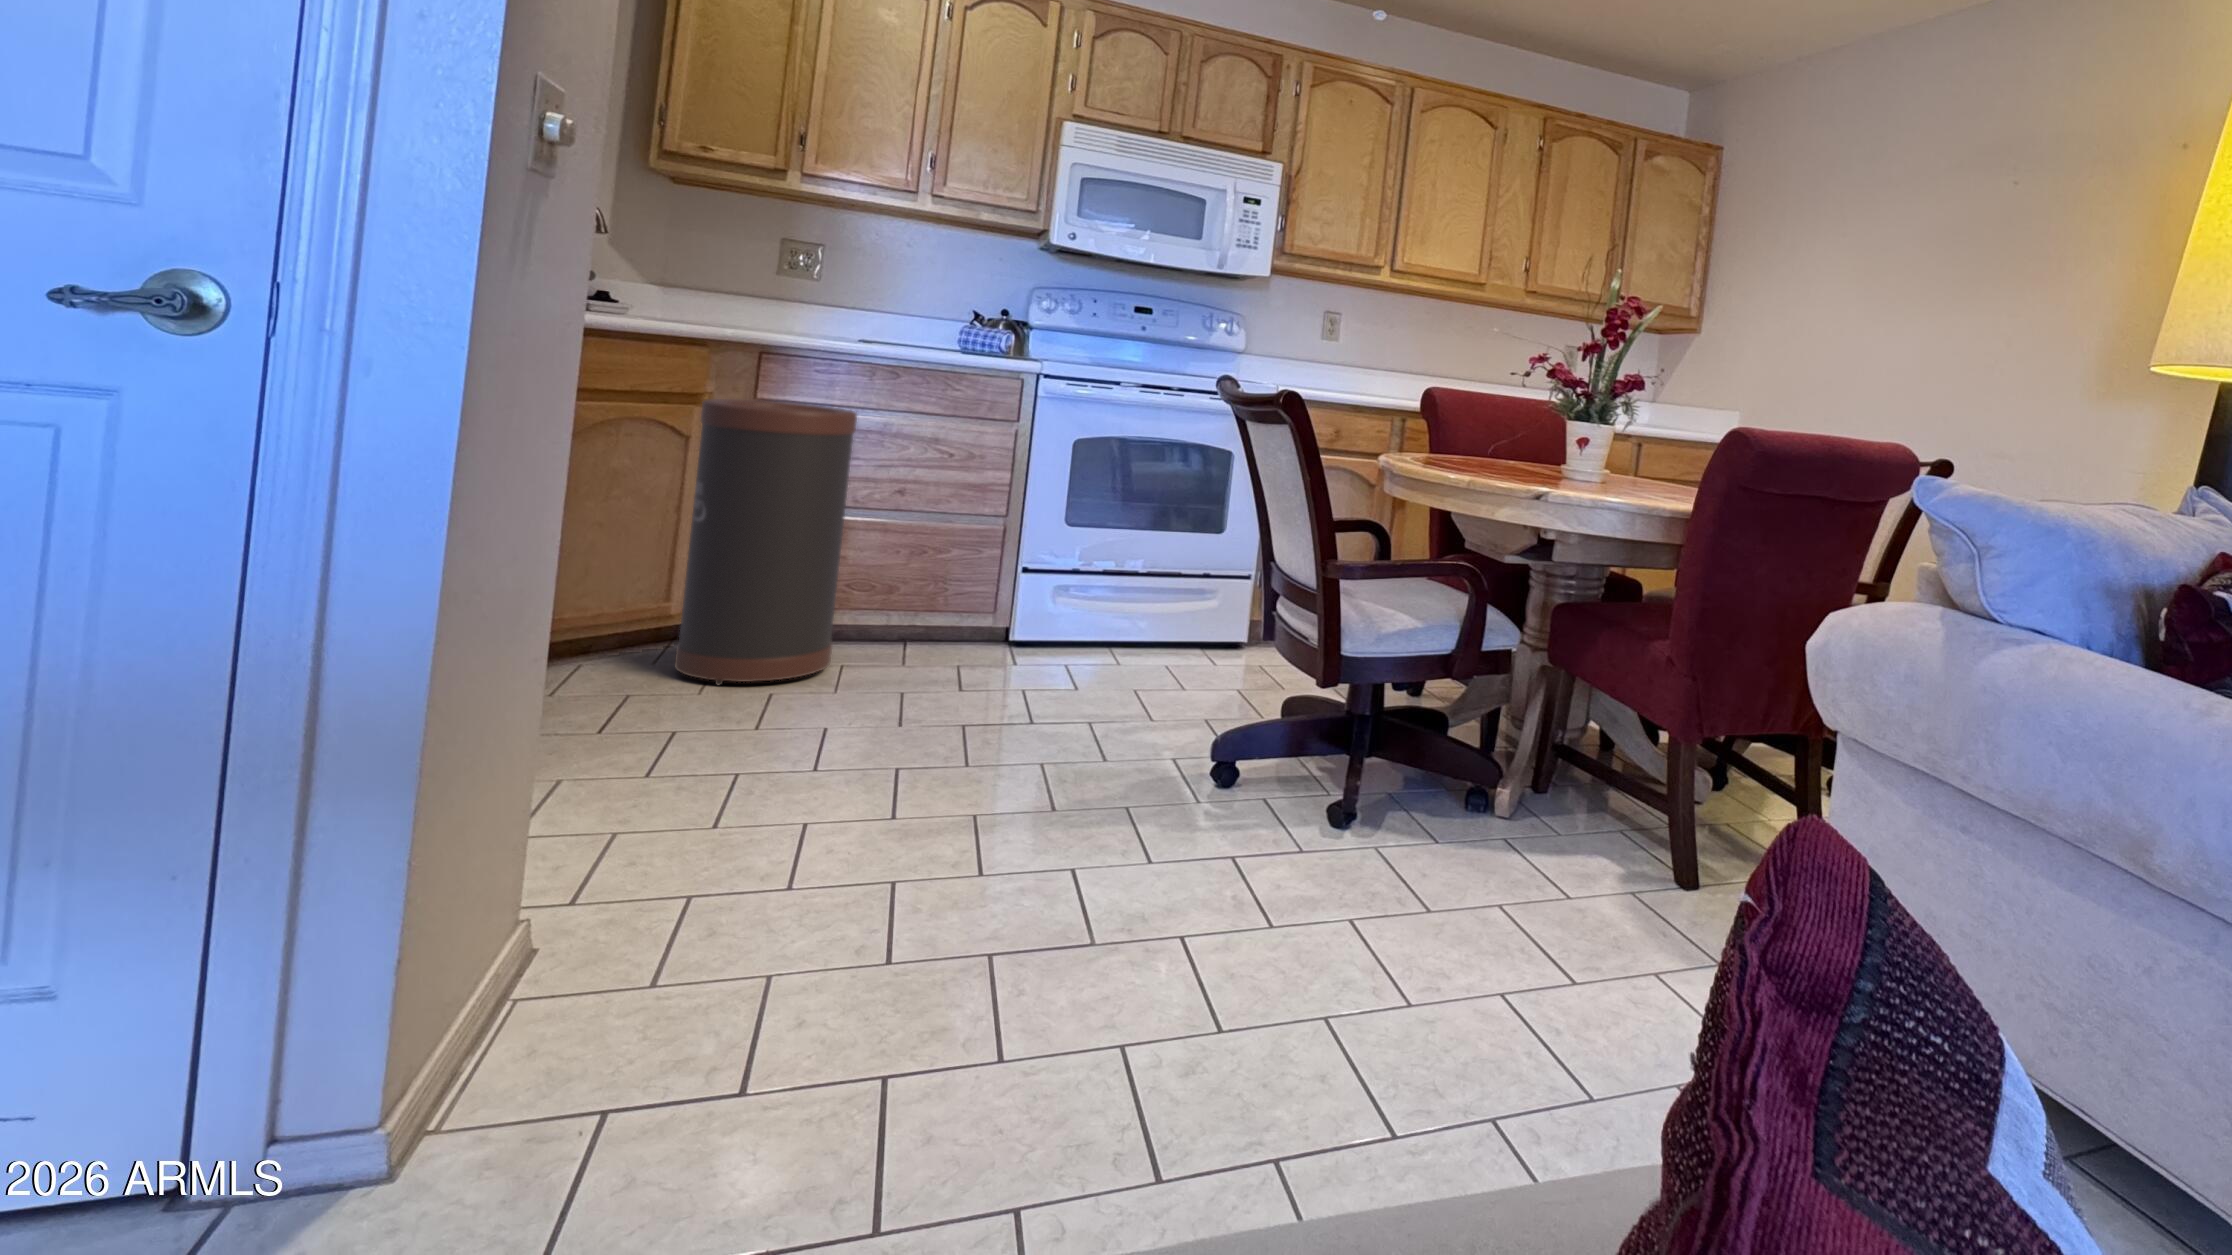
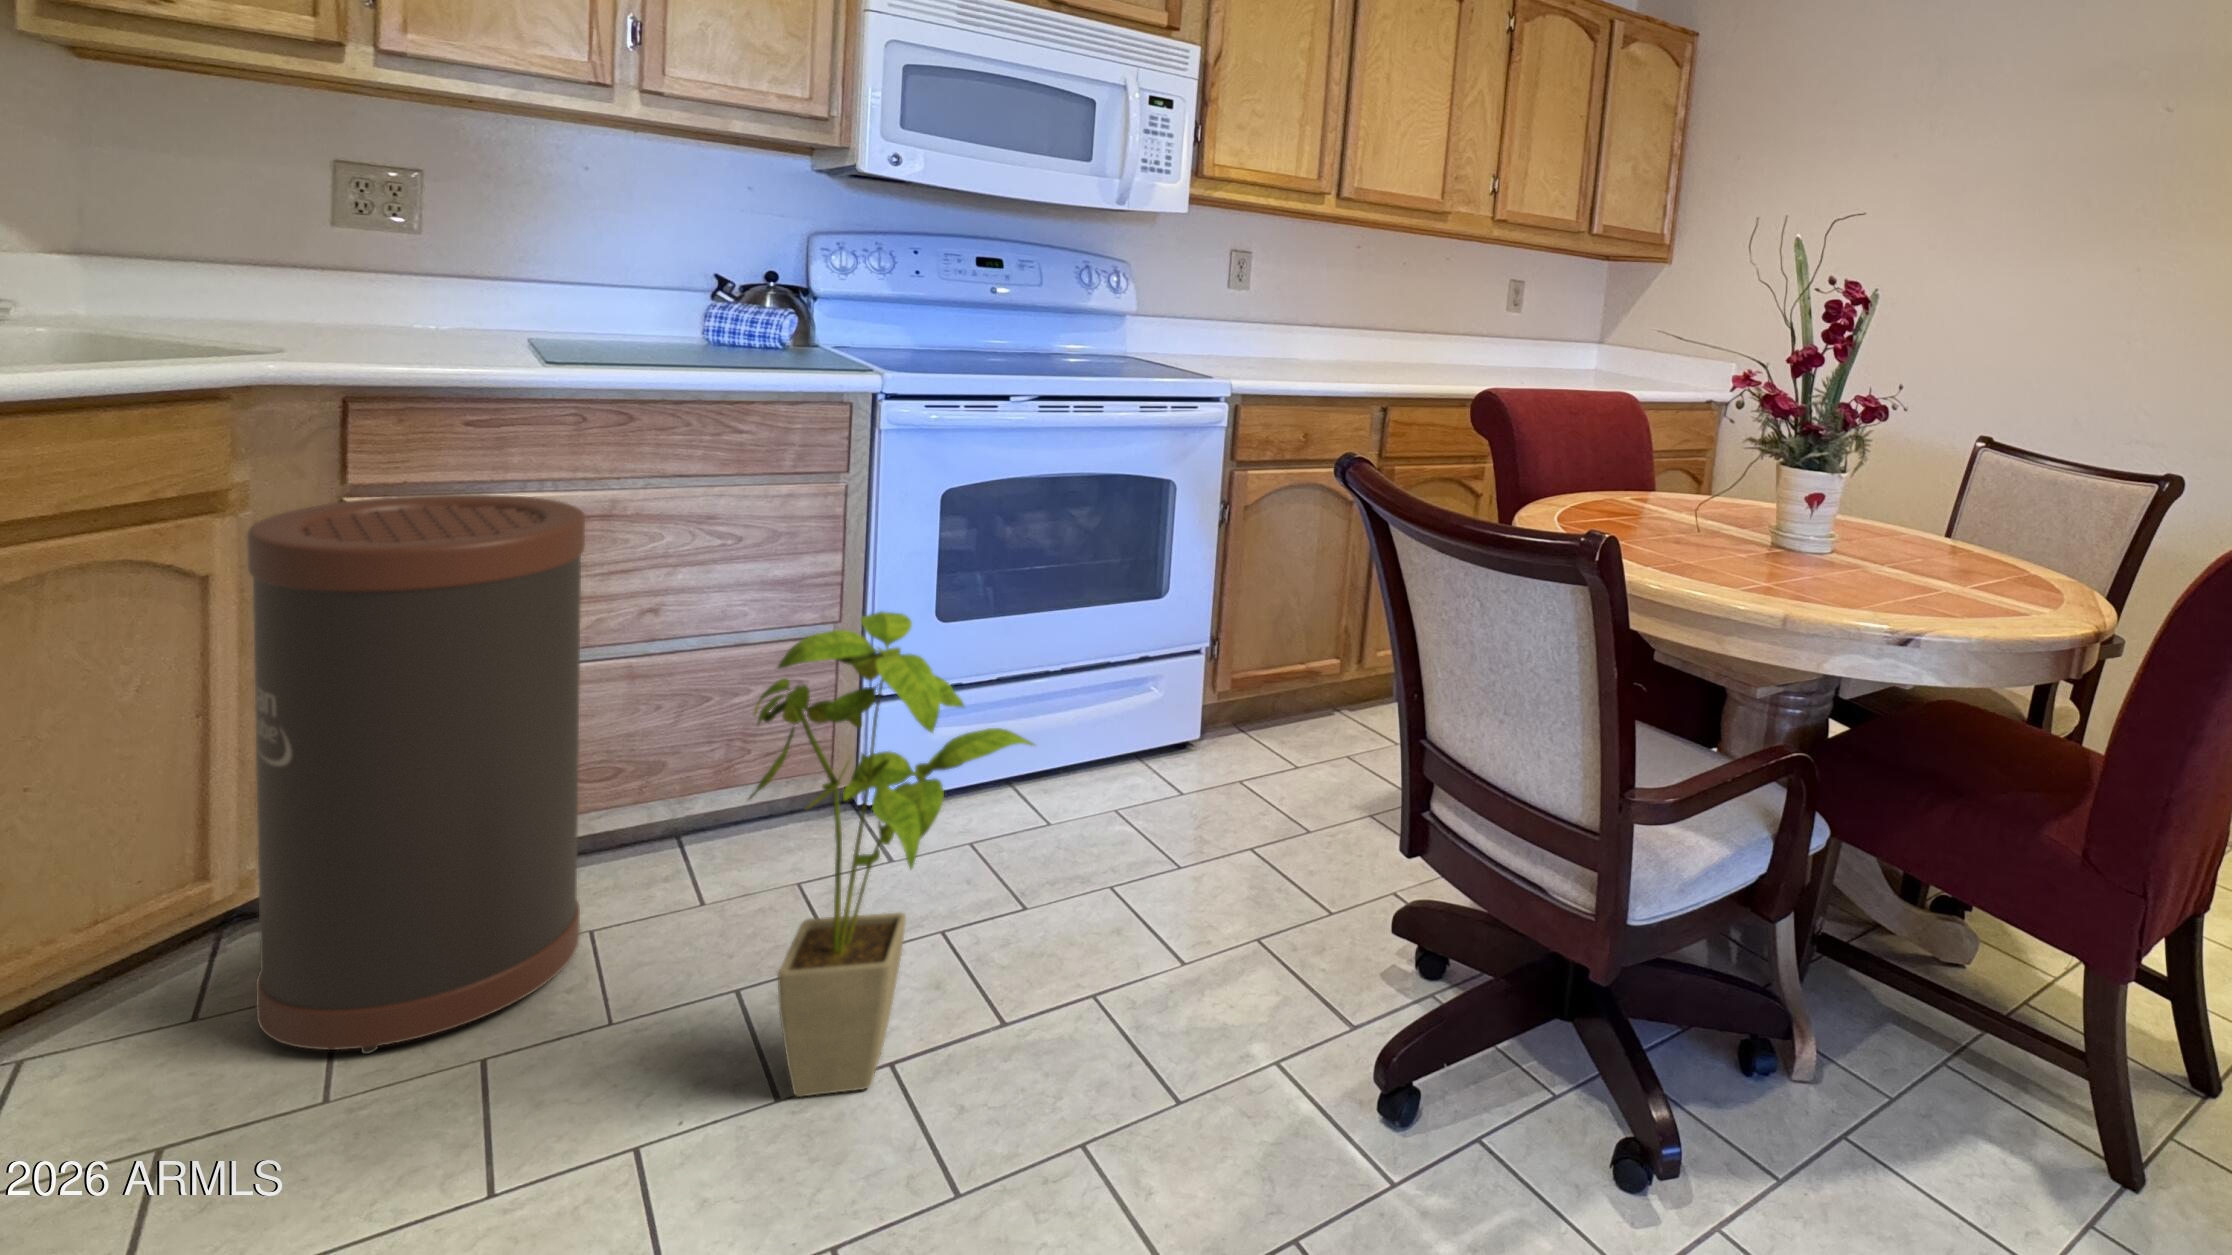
house plant: none [894,451,1060,733] -> present [749,612,1034,1097]

